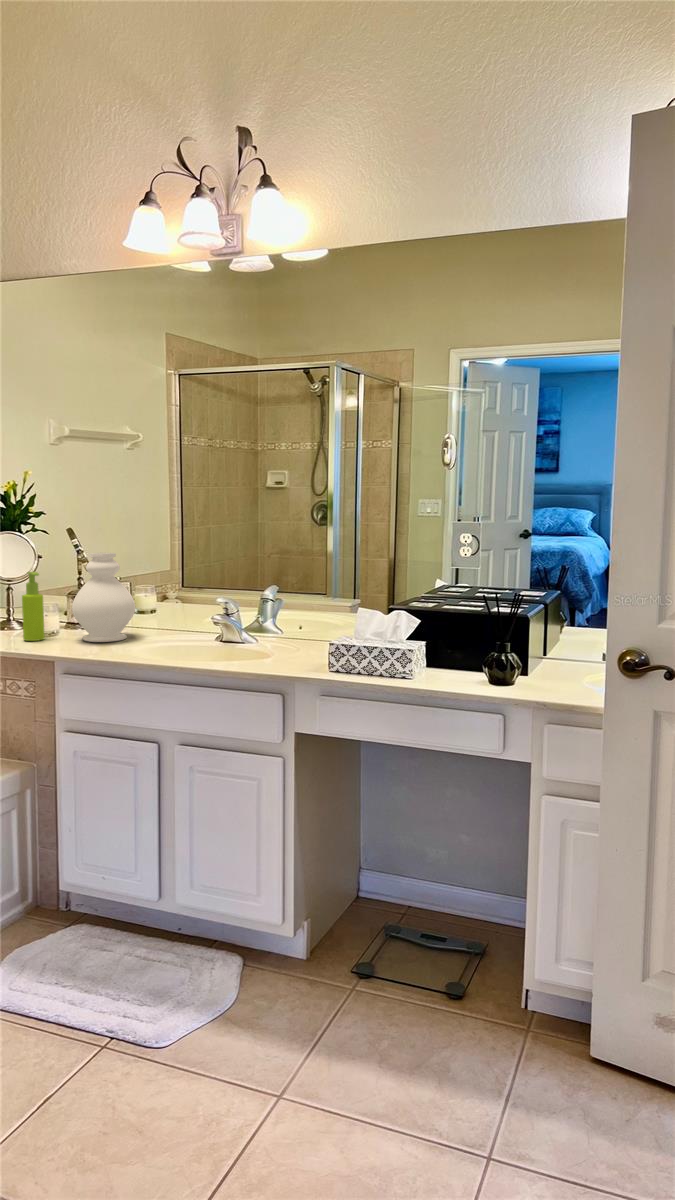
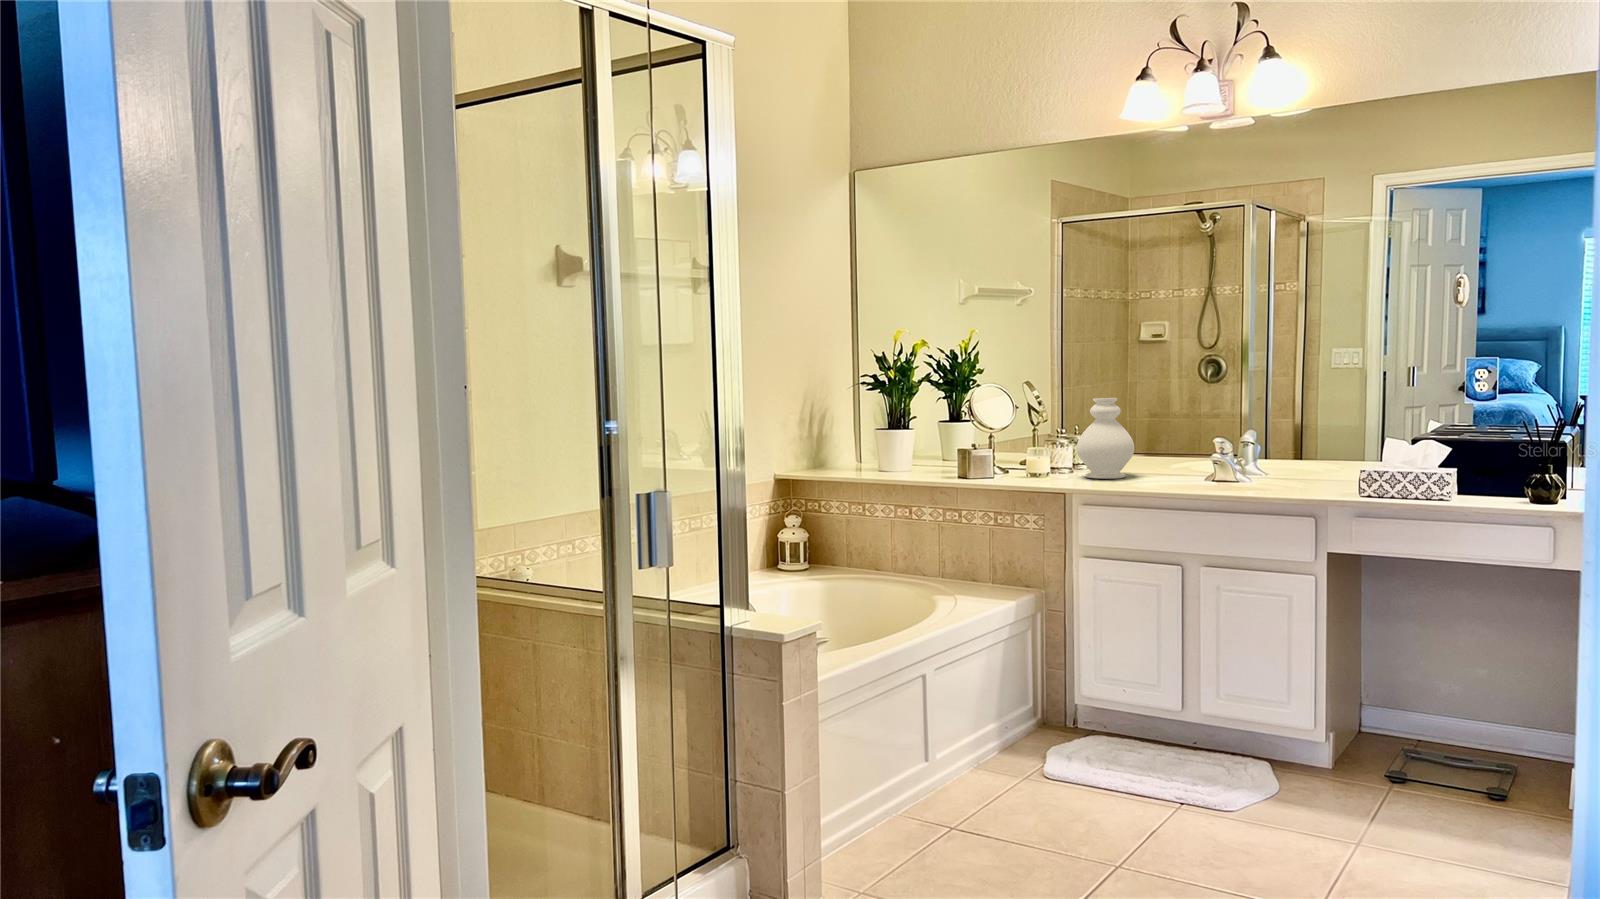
soap dispenser: present [22,572,45,641] -> none [1029,416,1048,479]

